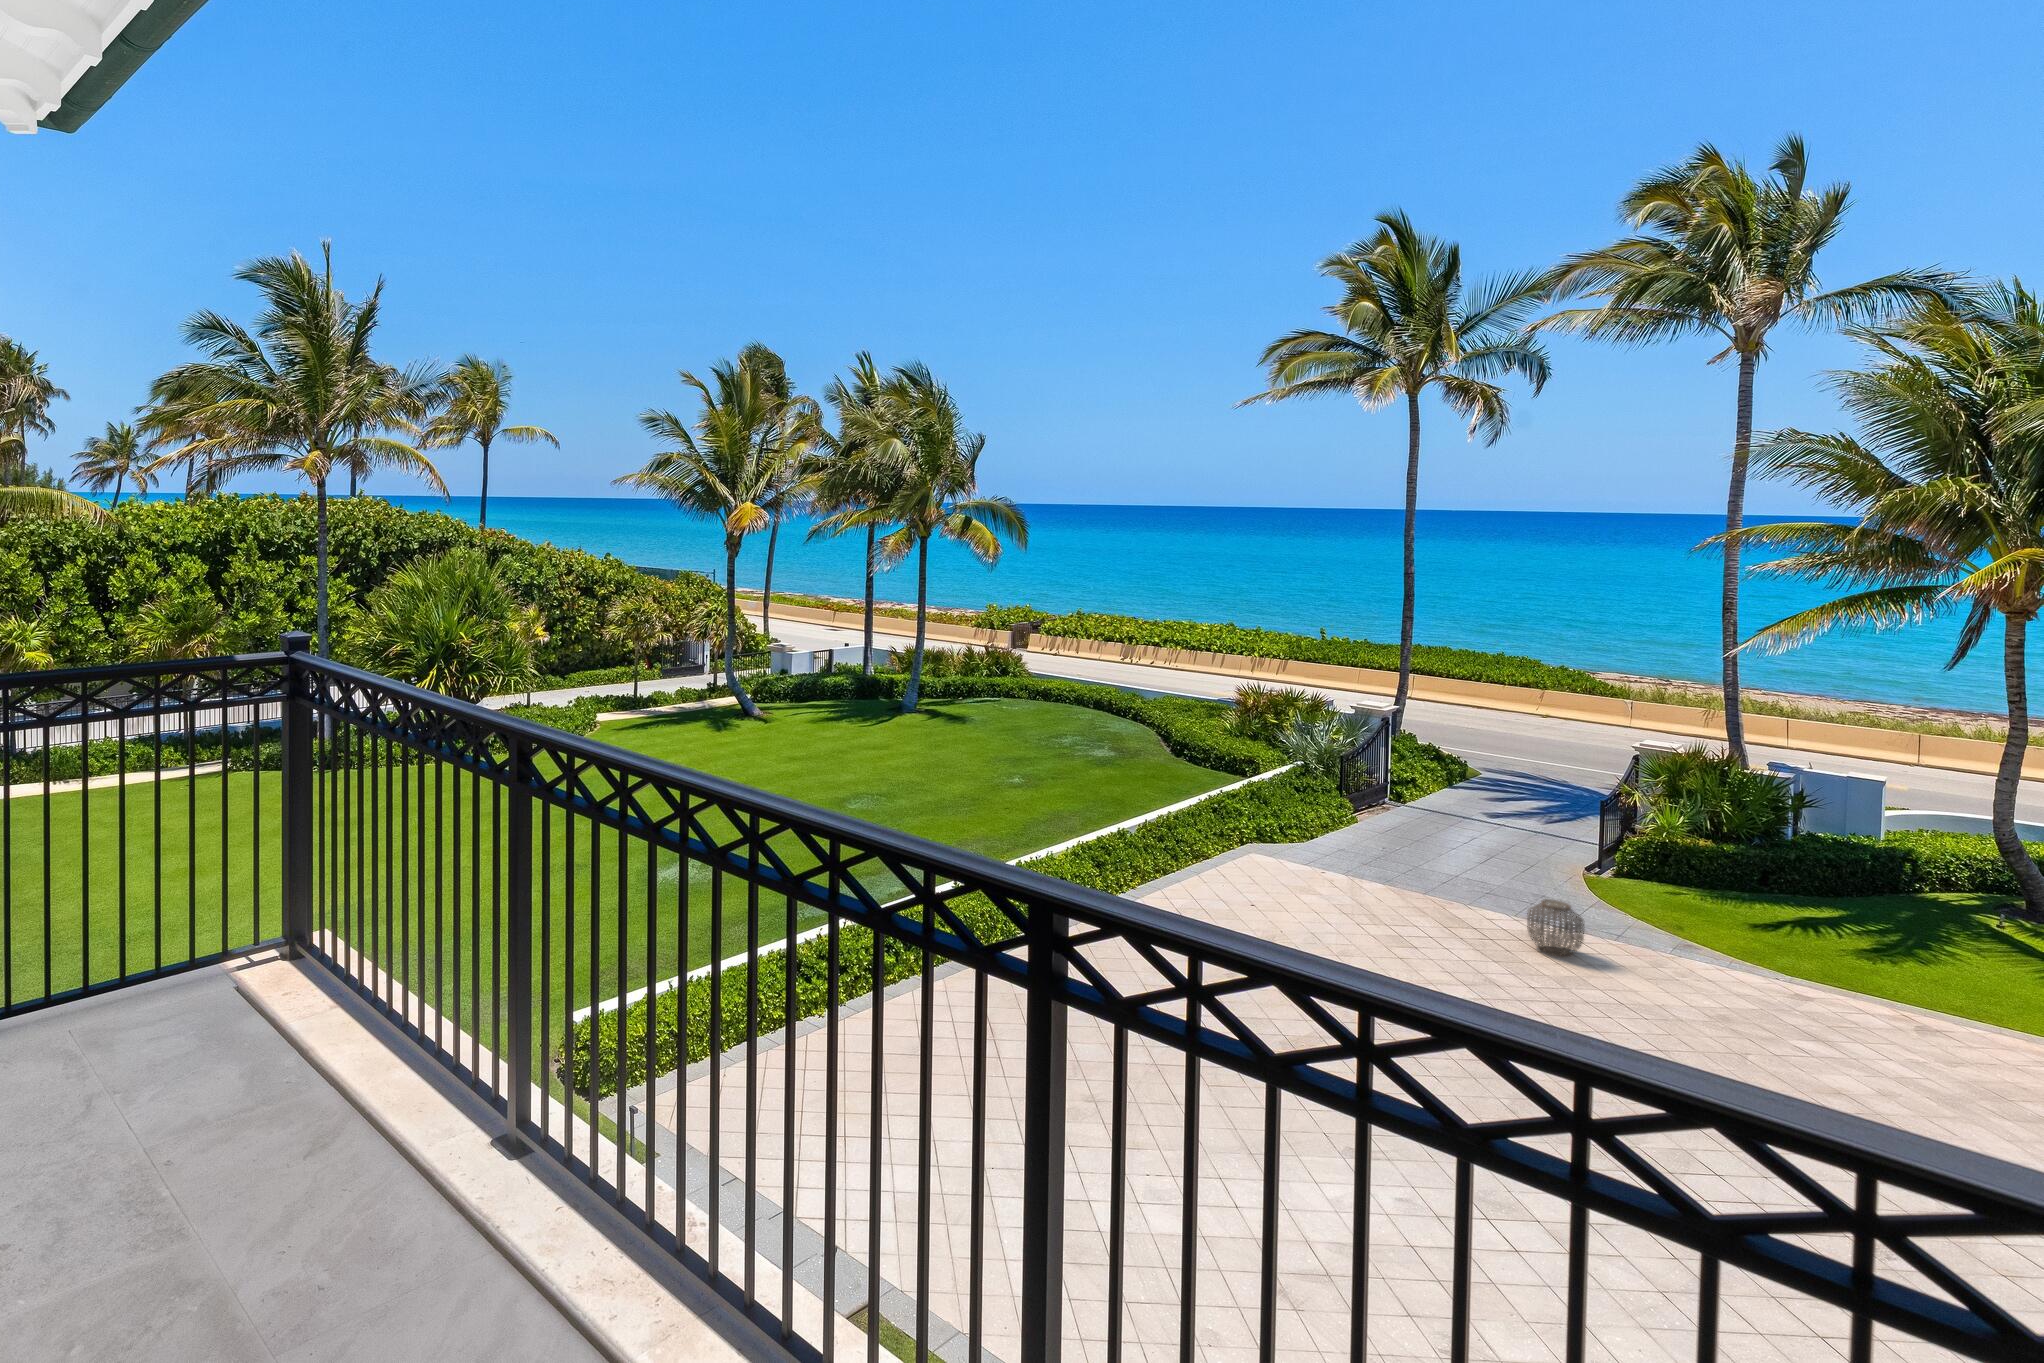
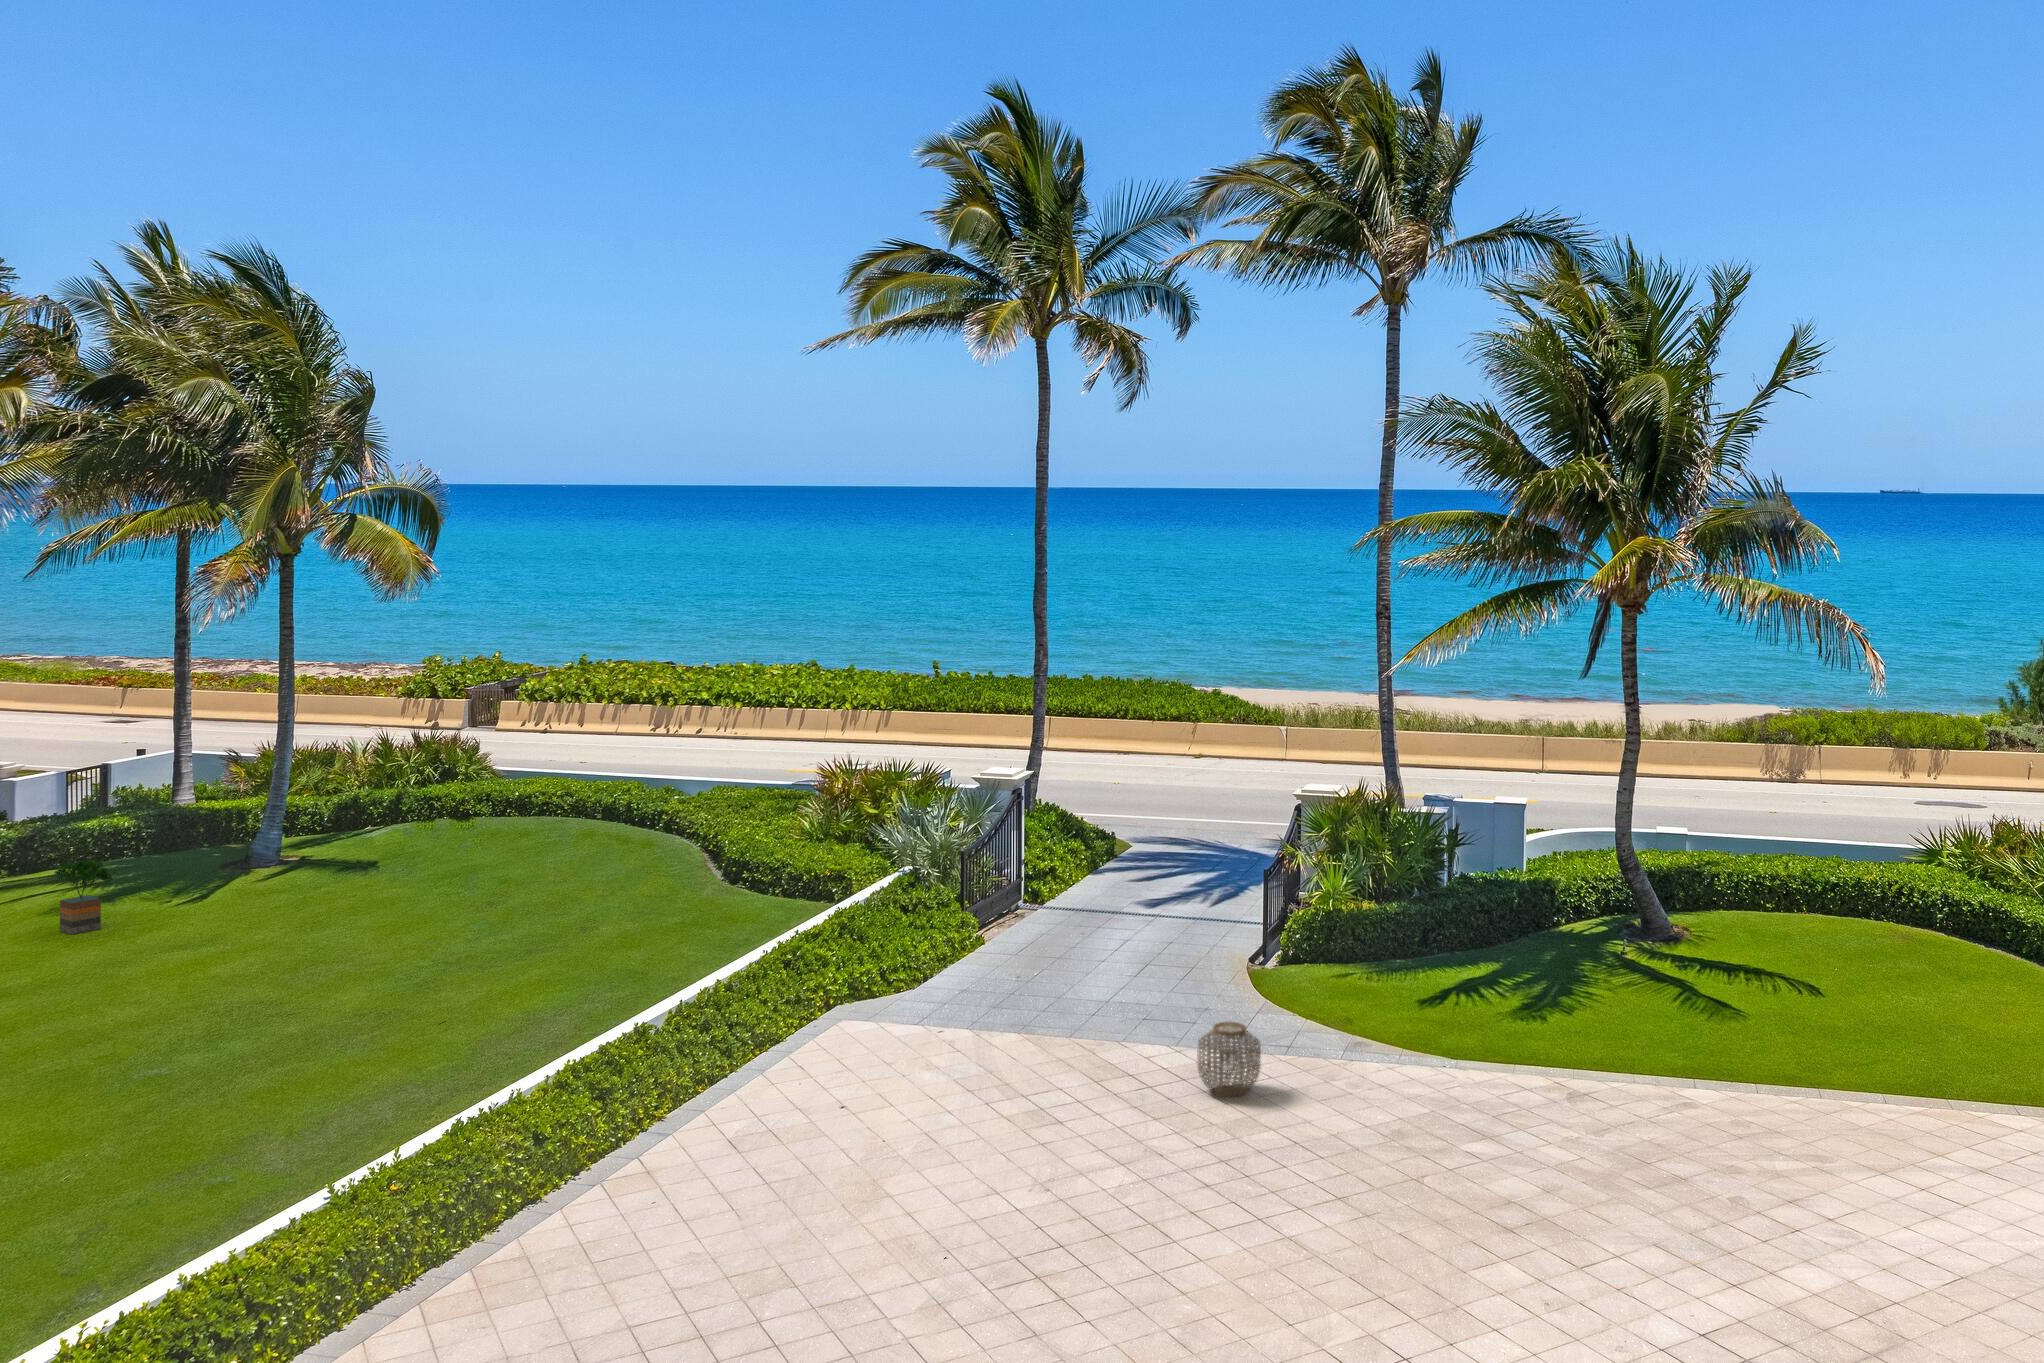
potted tree: none [830,696,856,733] -> present [55,860,114,934]

